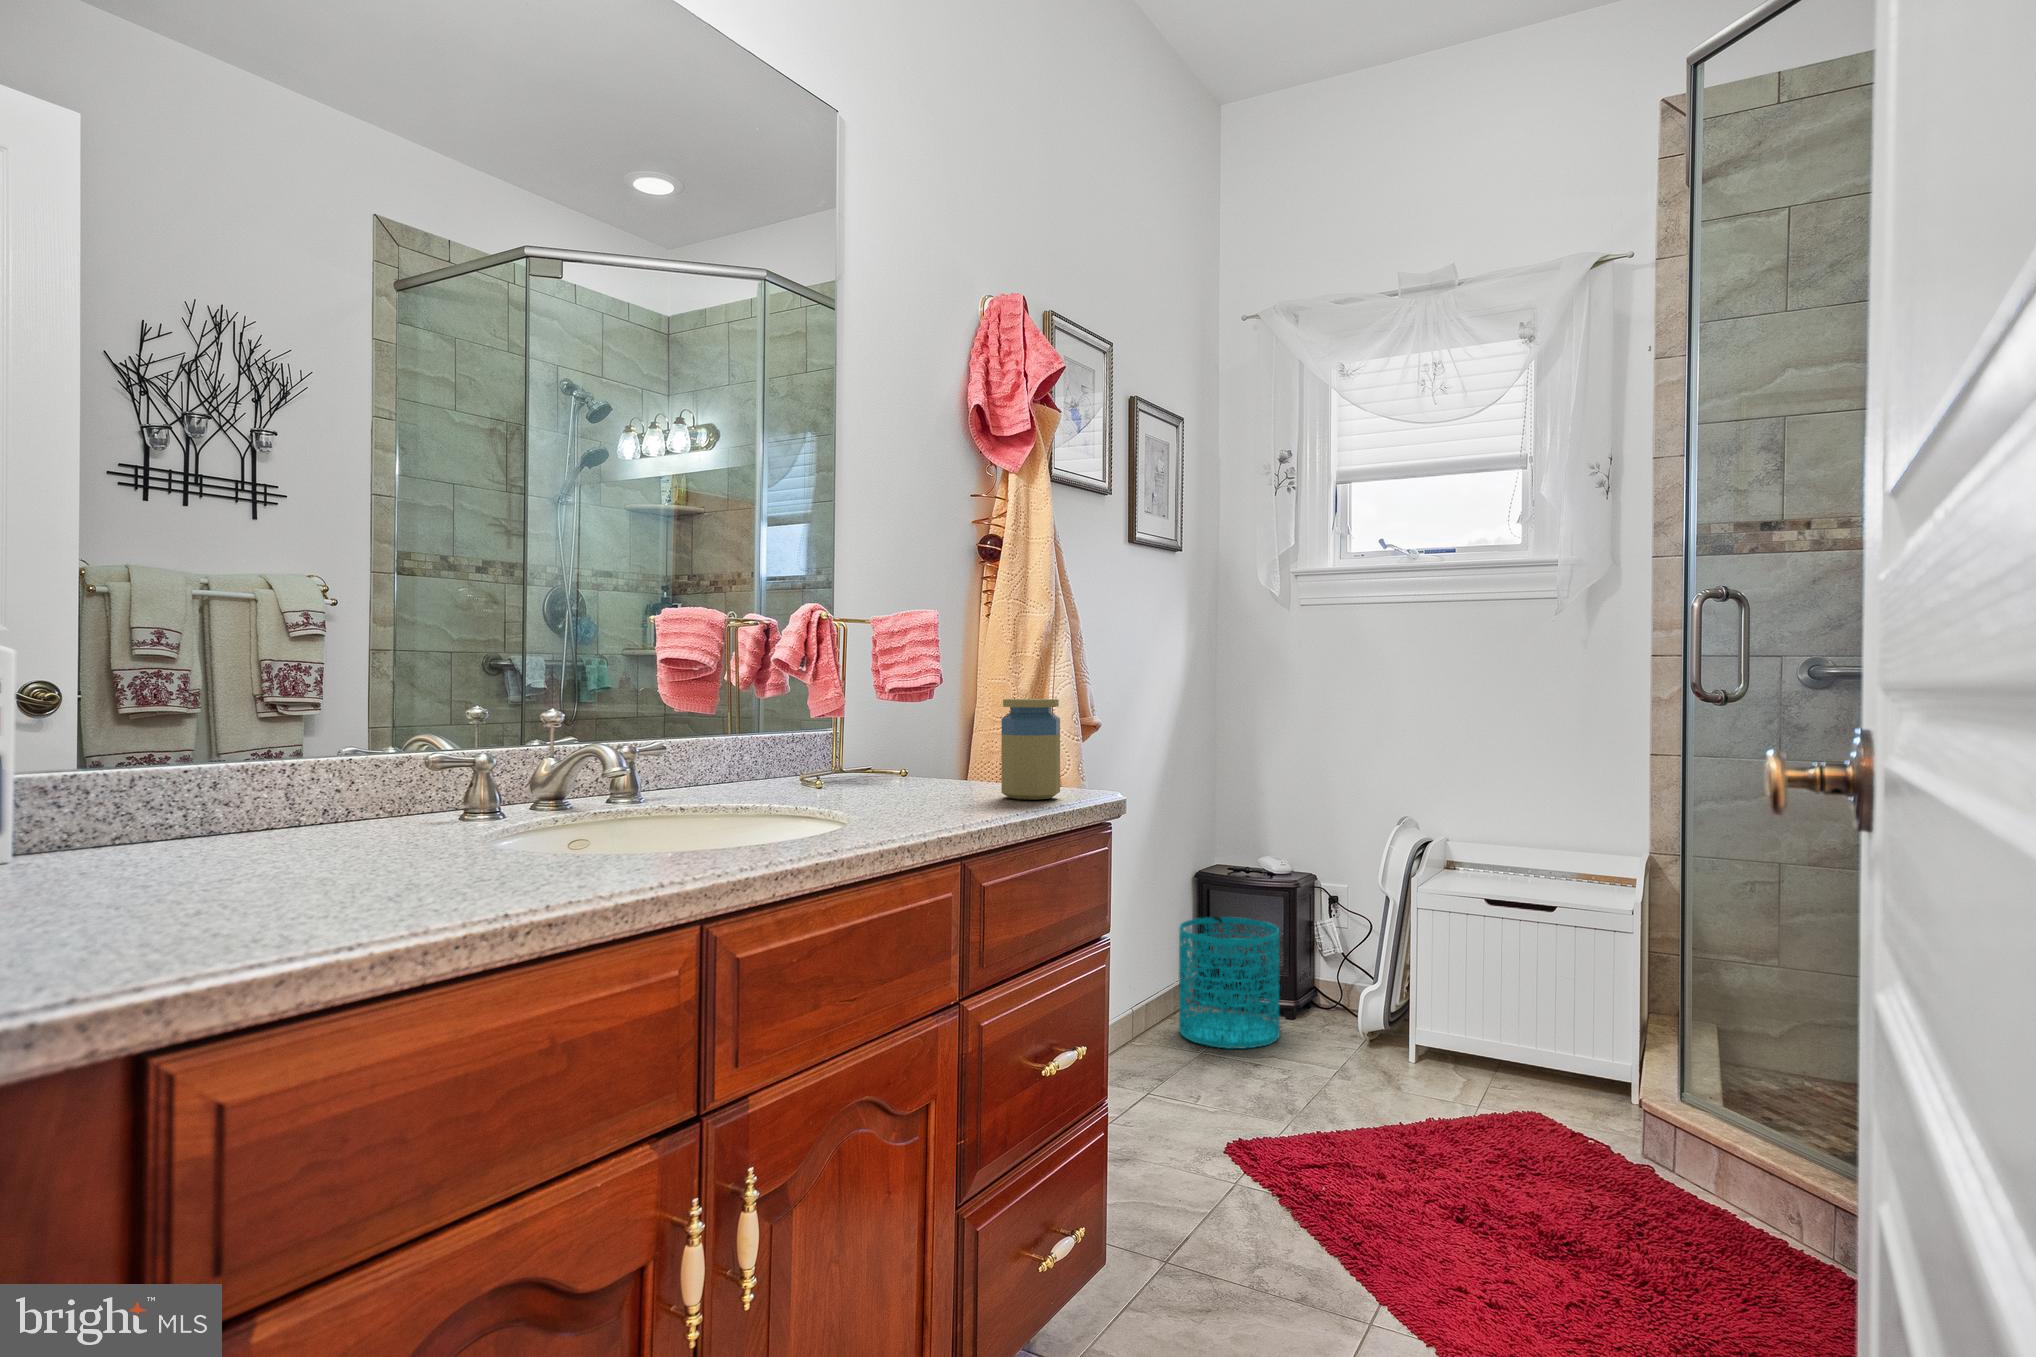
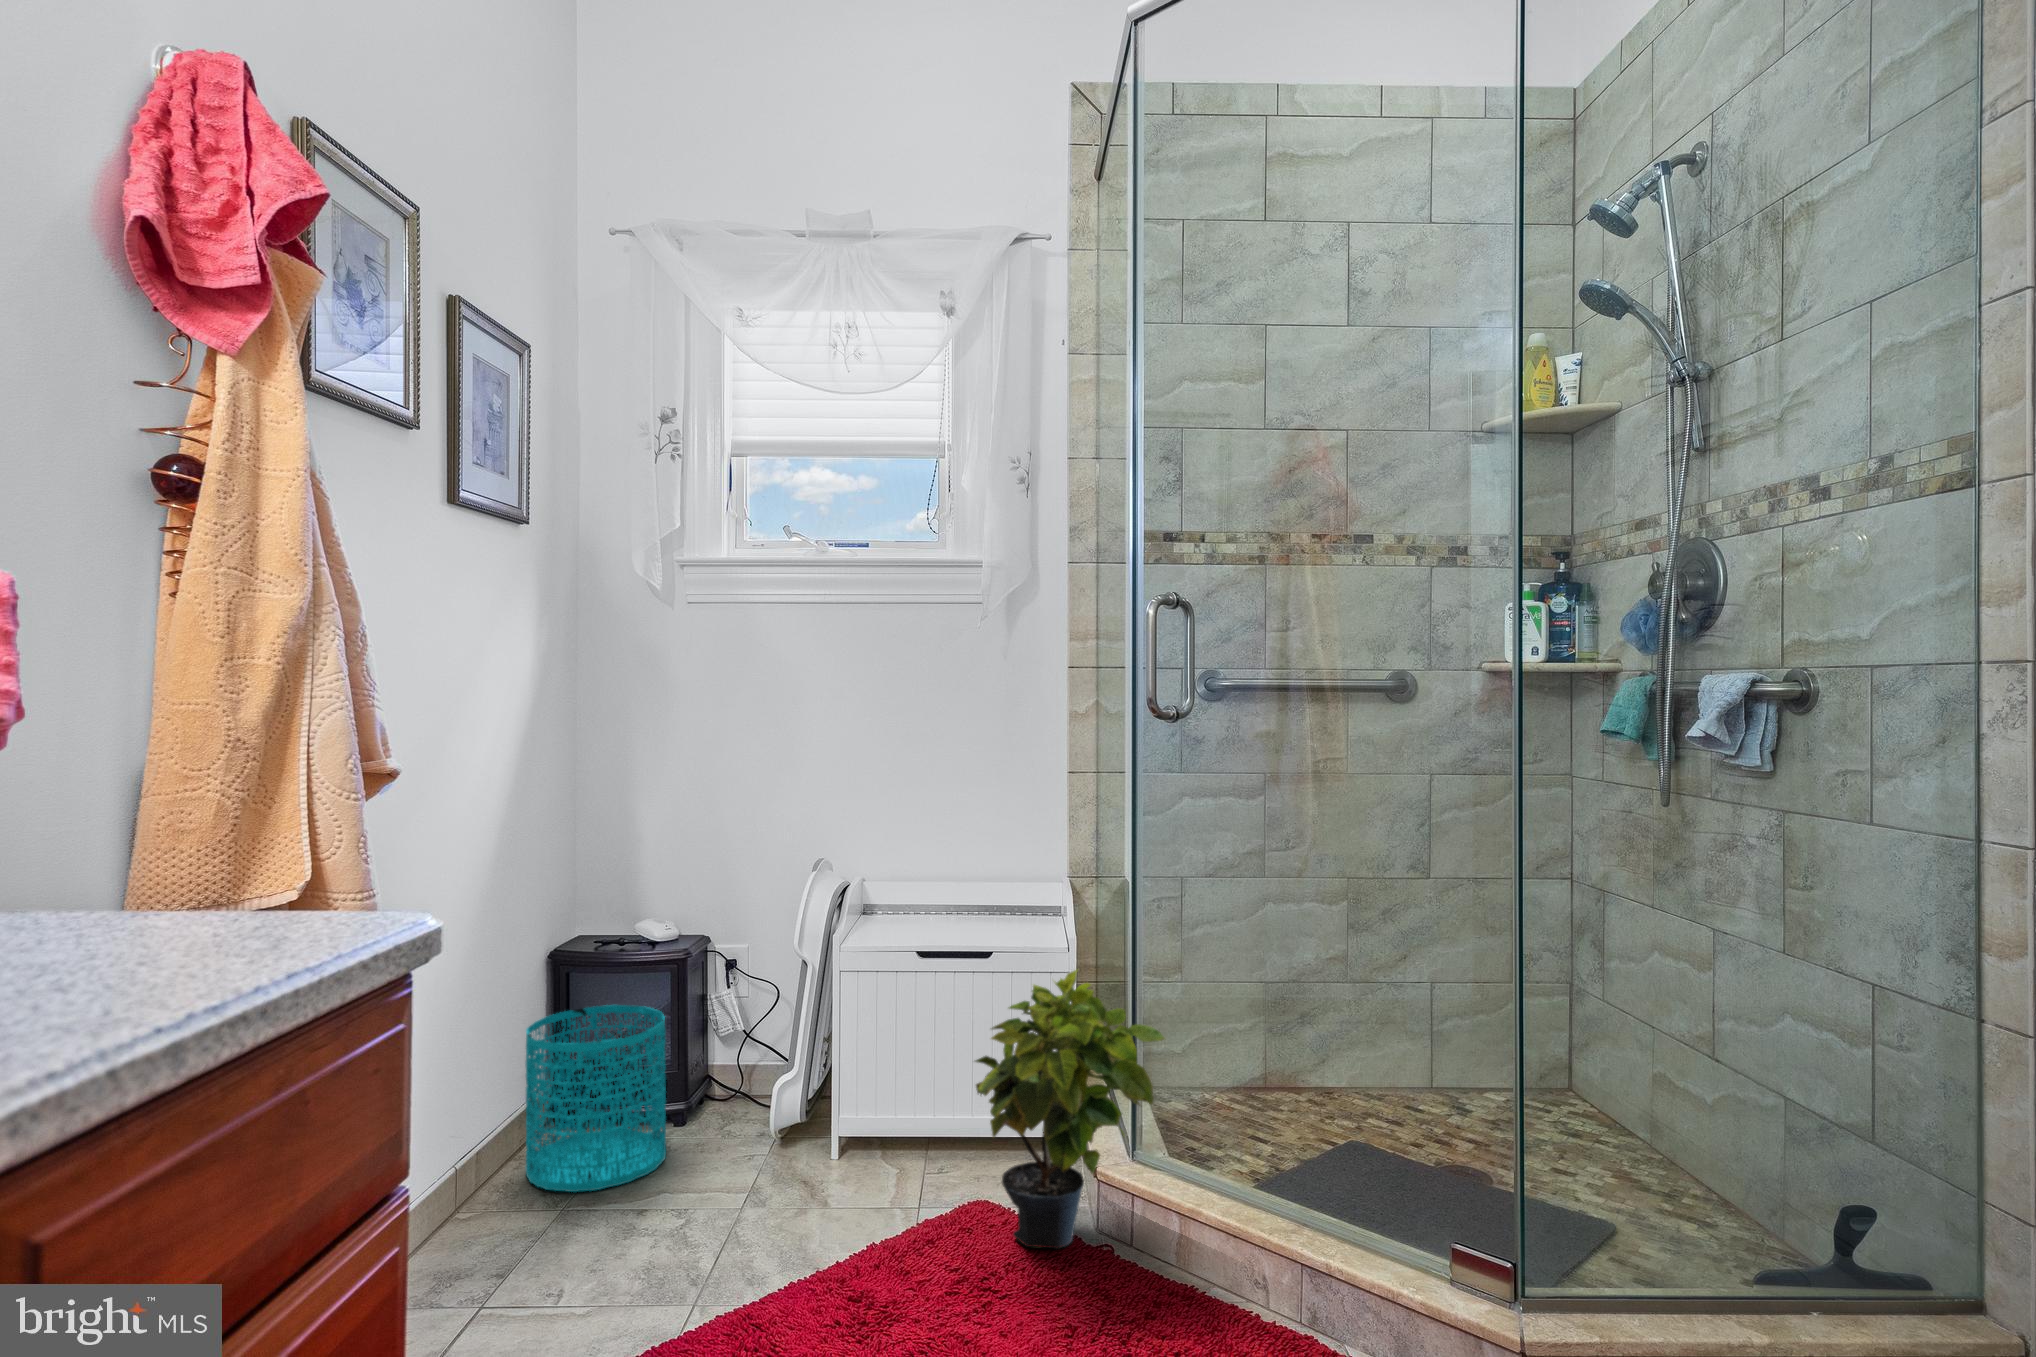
jar: present [1001,699,1060,800] -> none [147,748,291,956]
potted plant: none [1521,919,1706,1155] -> present [976,970,1165,1249]

